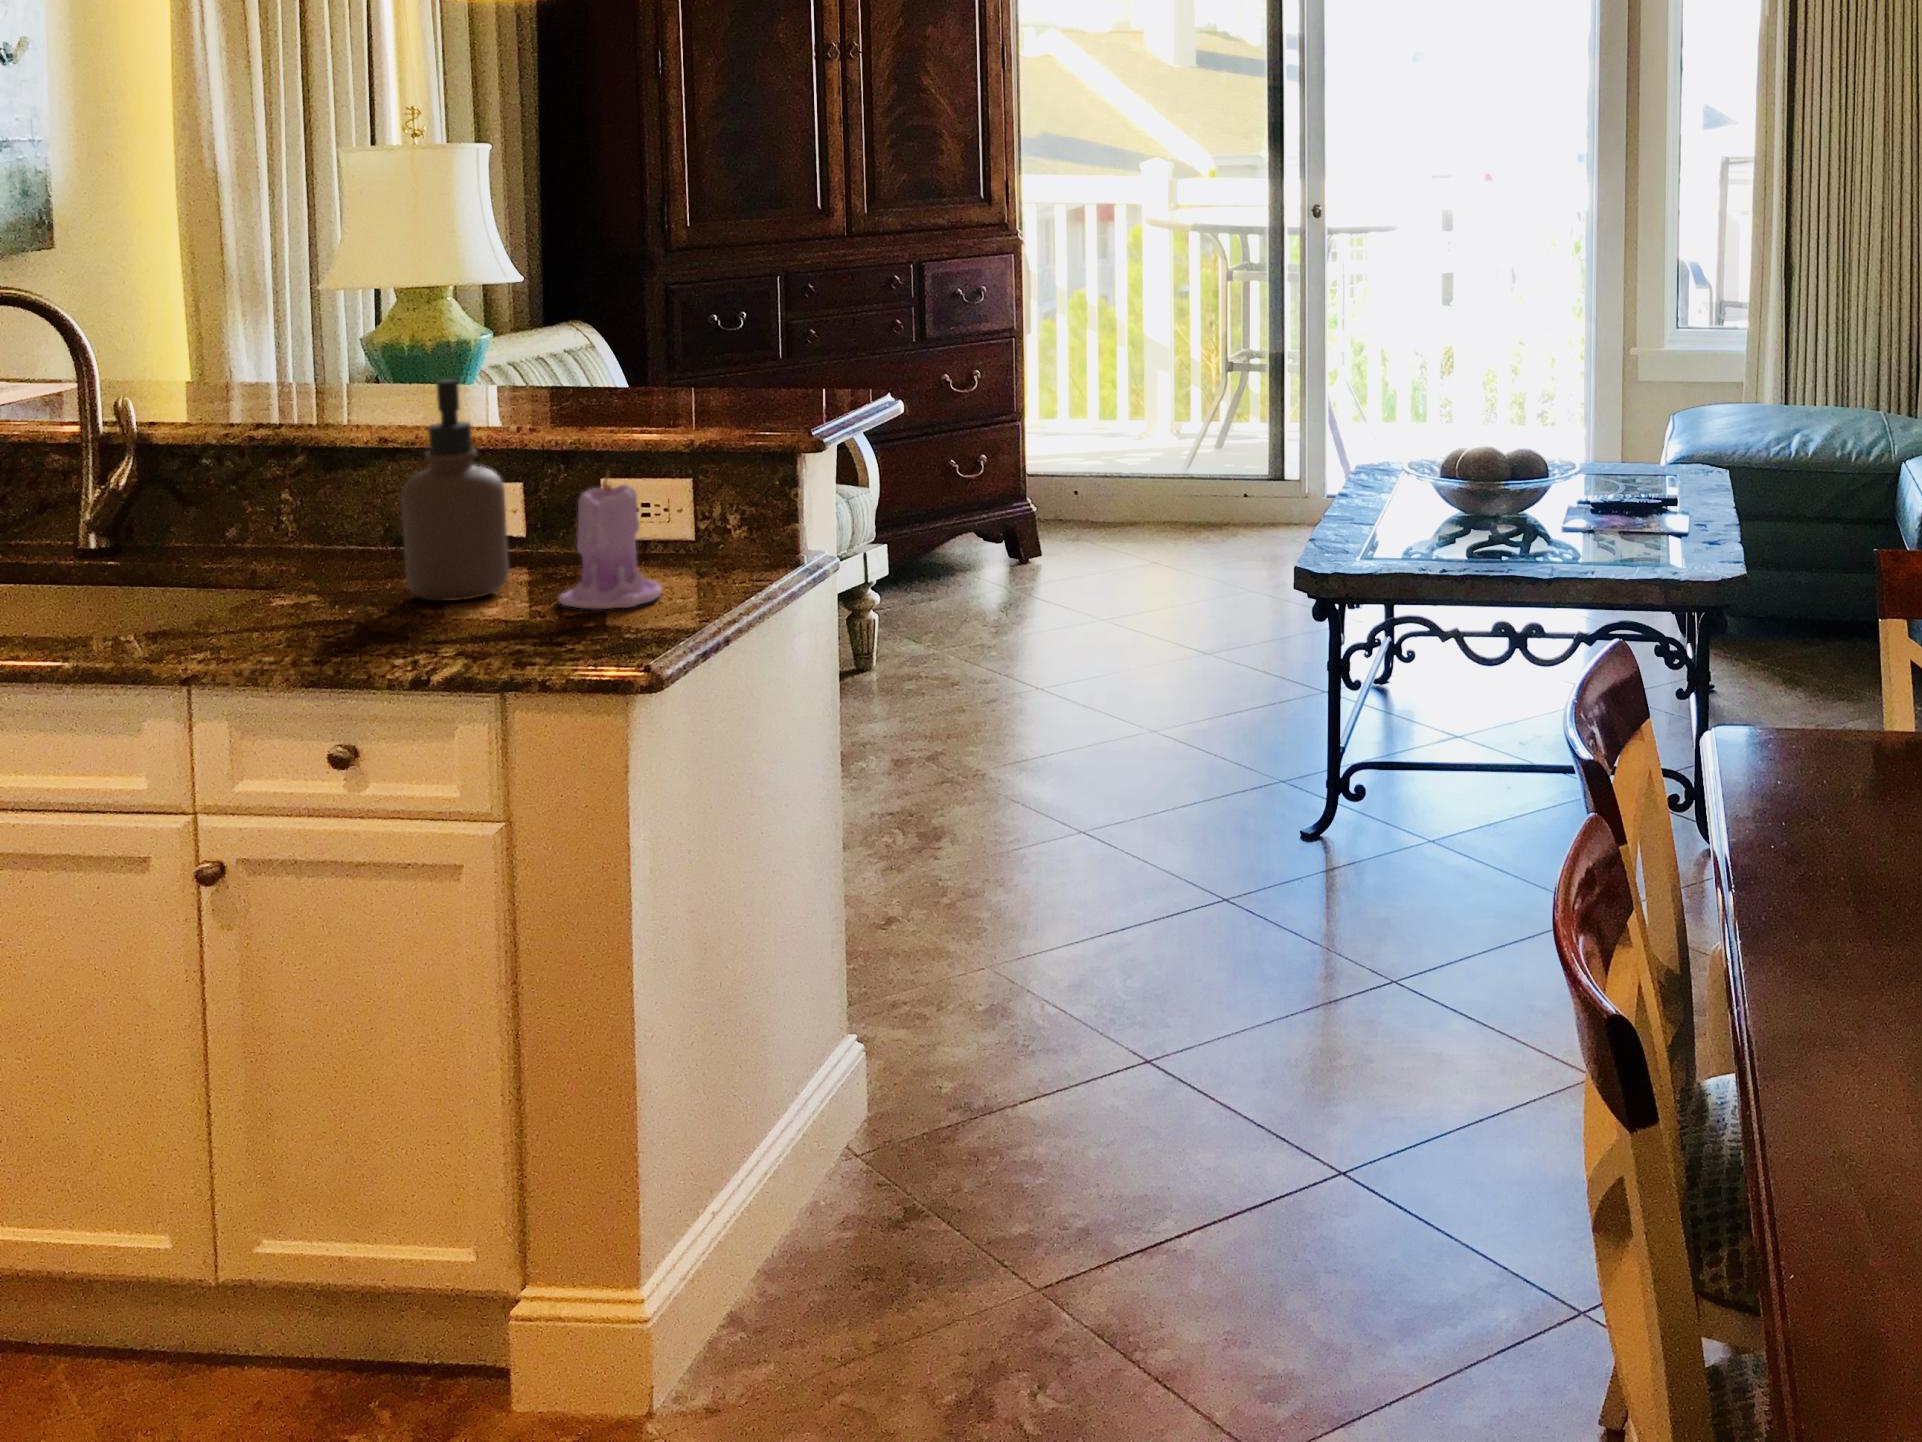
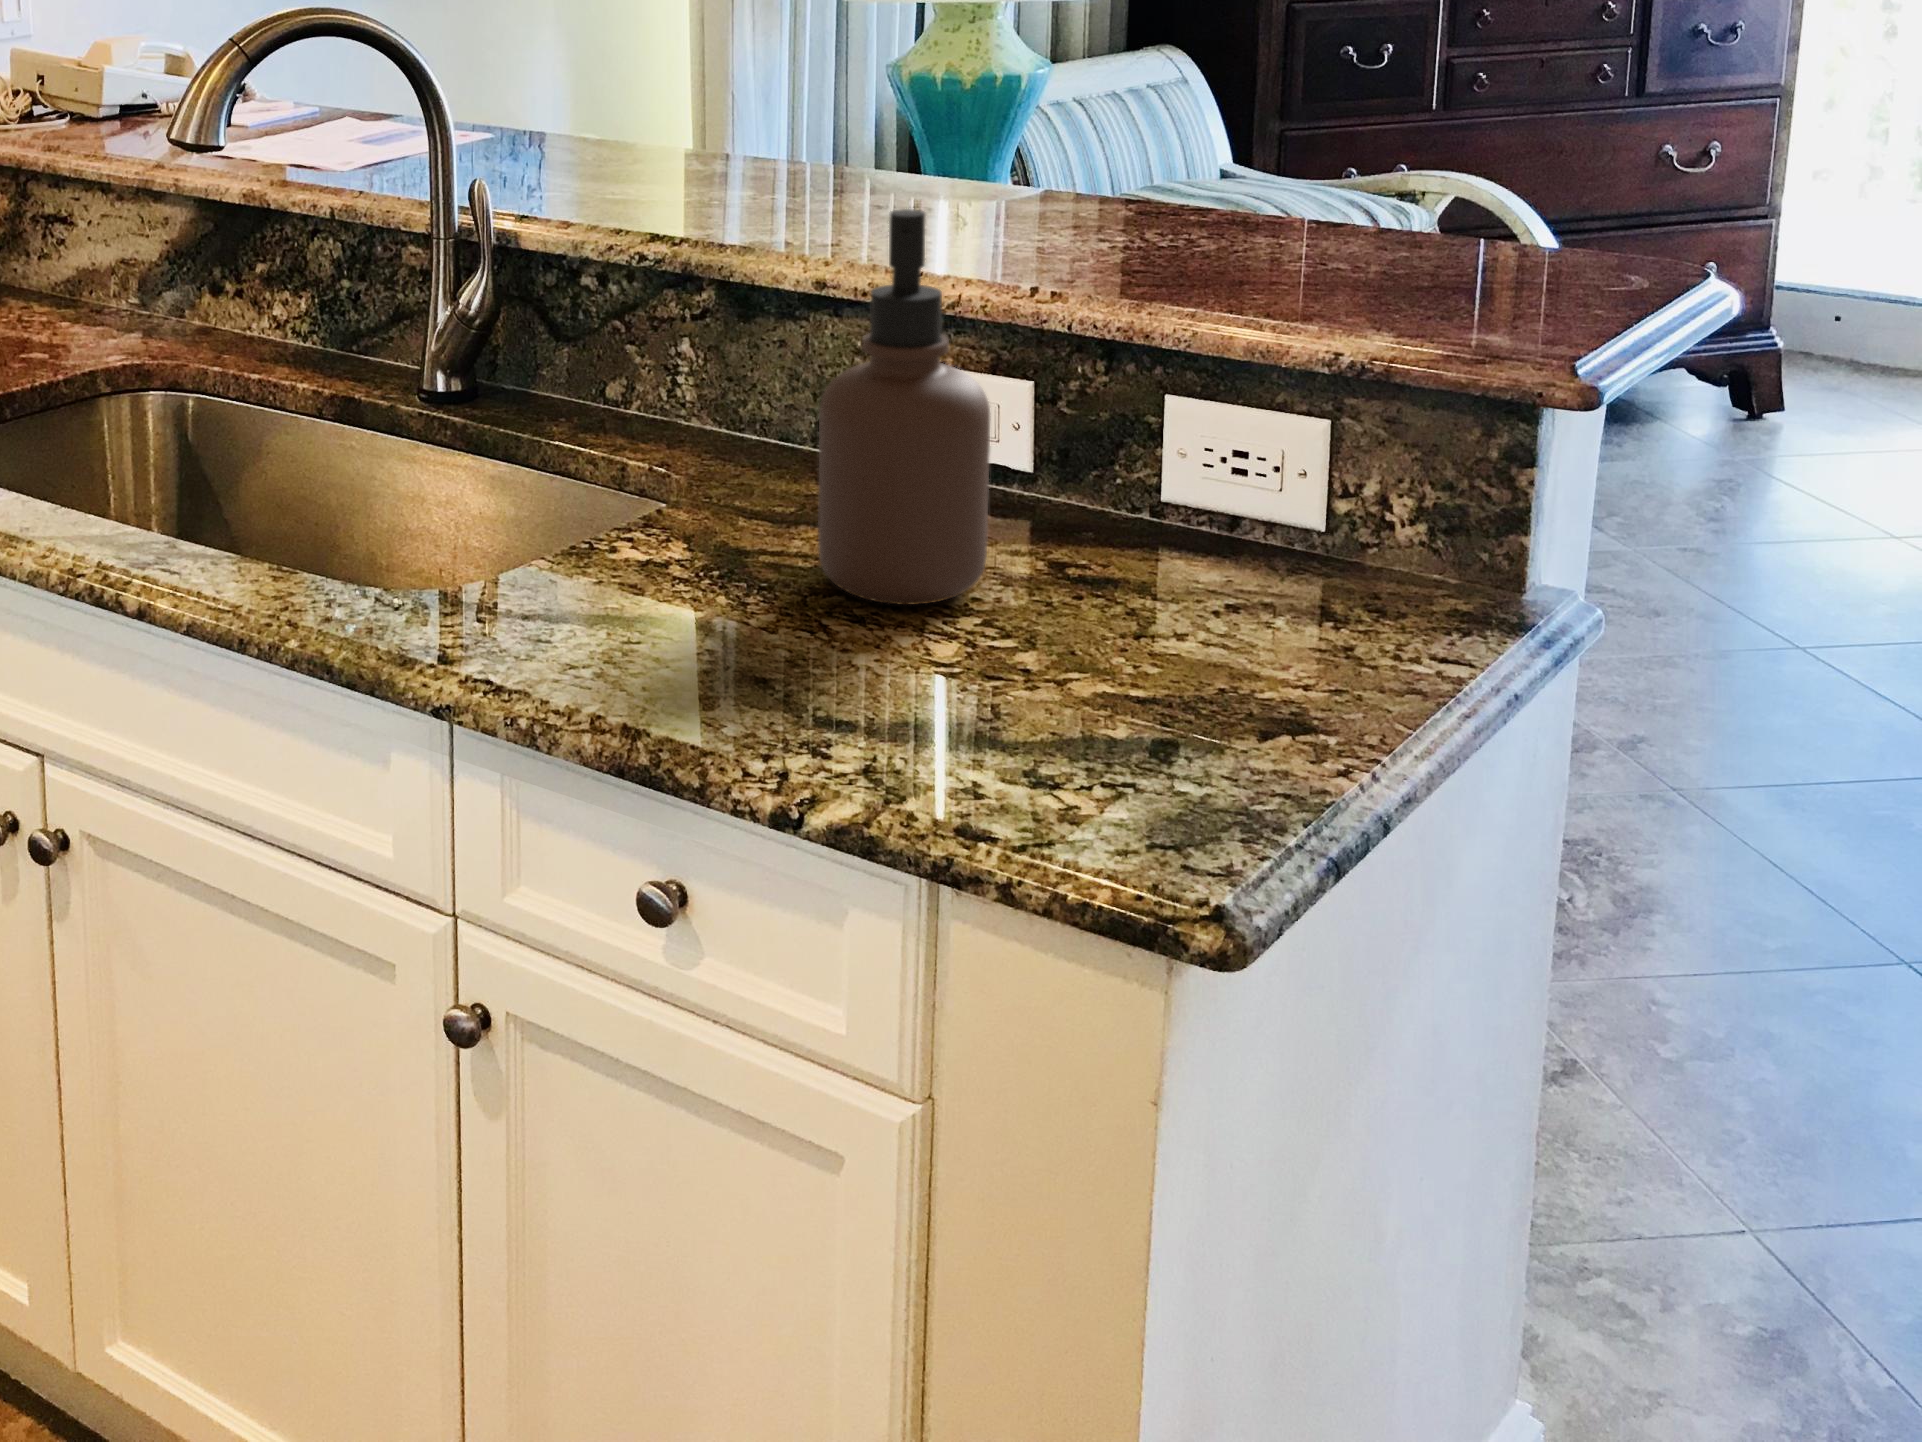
candle: present [559,471,662,609] -> none [1063,417,1257,694]

